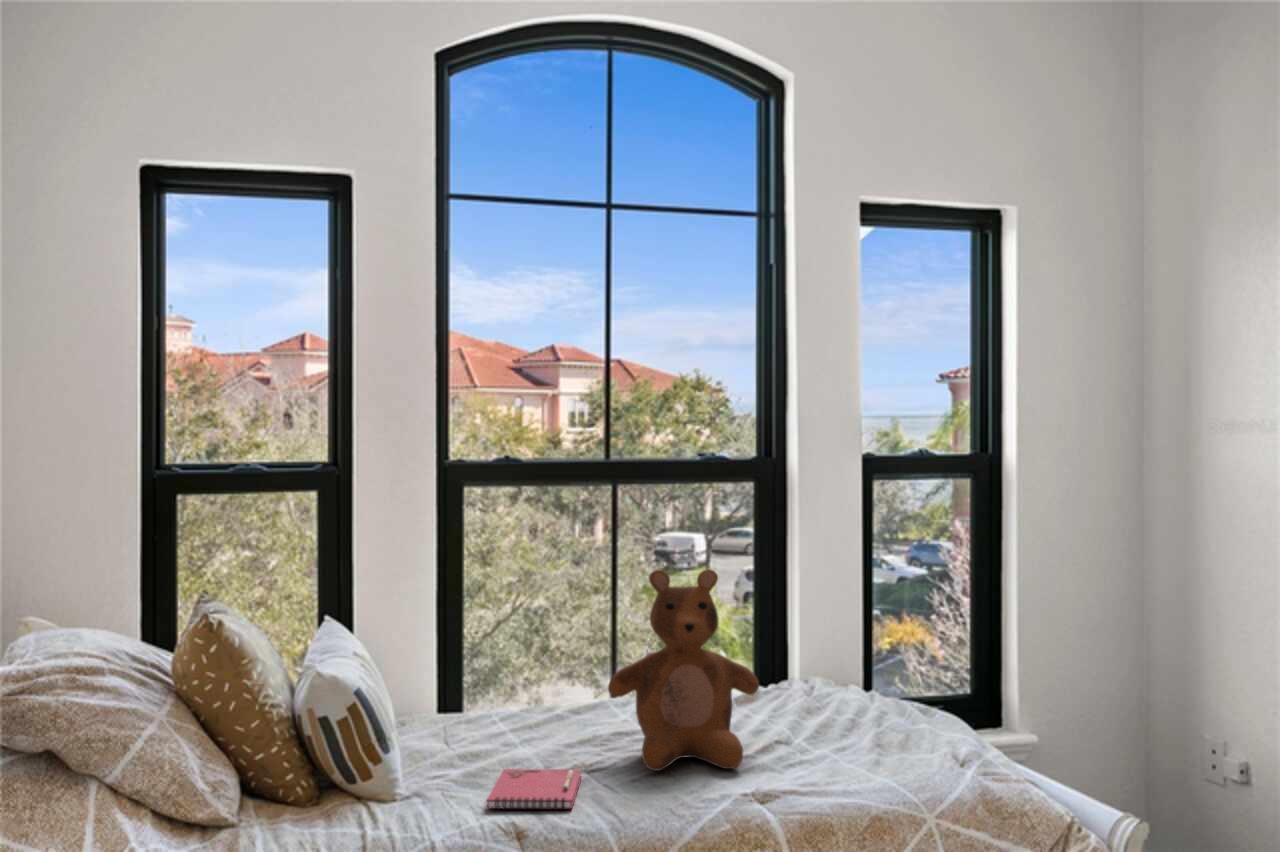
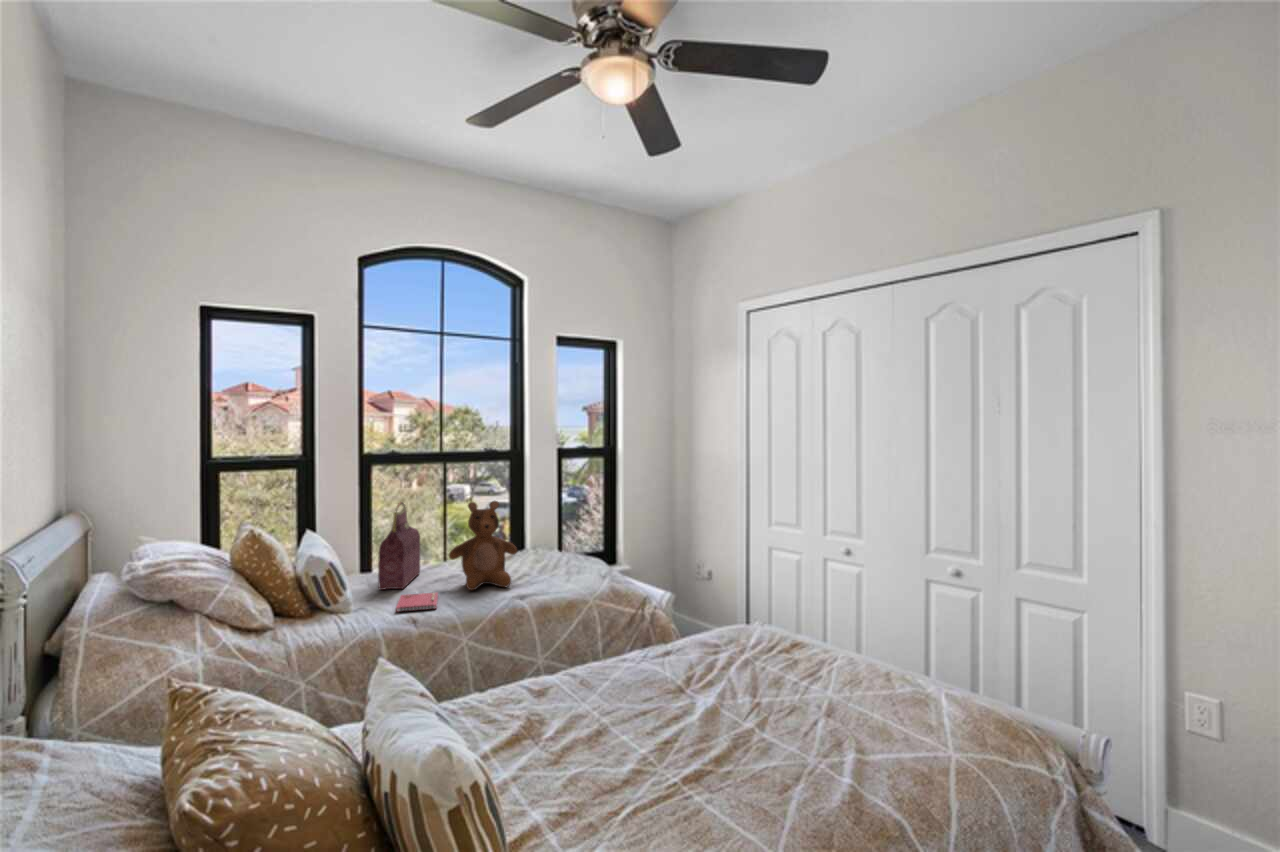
handbag: none [463,565,555,755] -> present [378,502,420,590]

